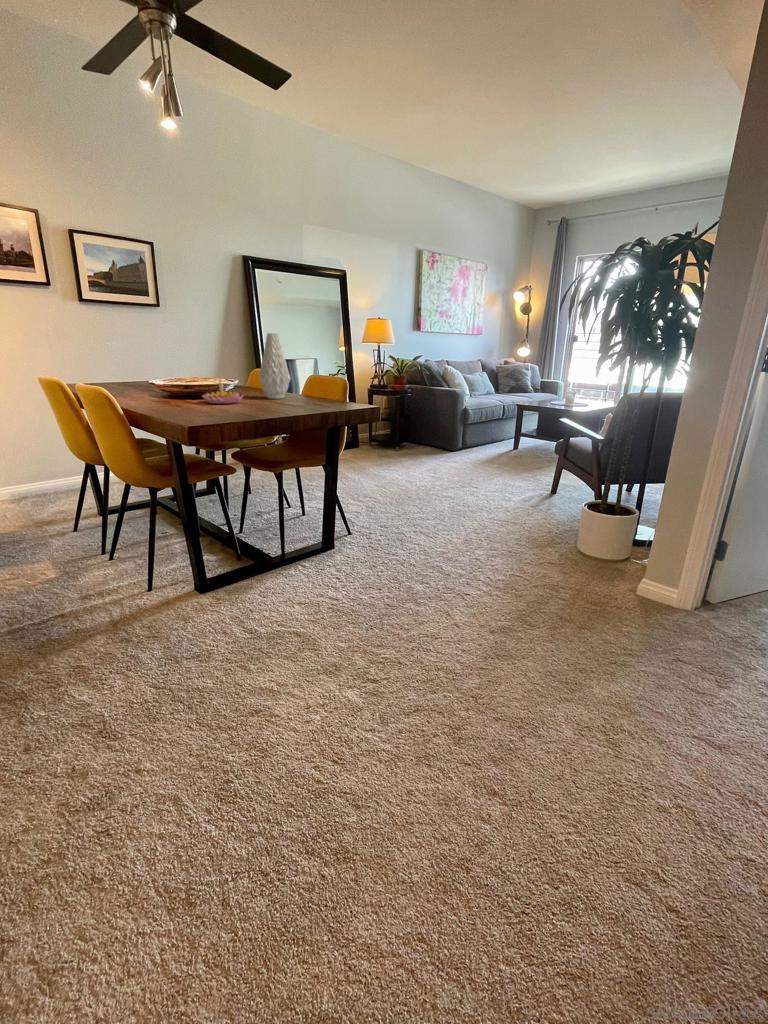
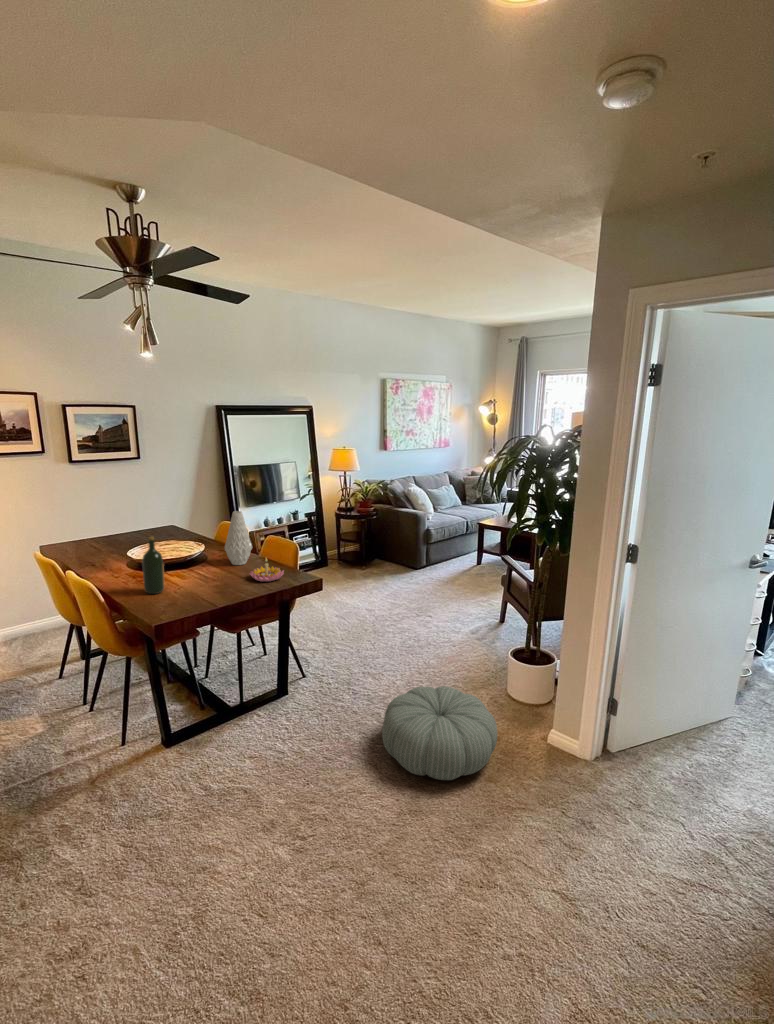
wine bottle: none [162,338,191,411] -> present [142,537,164,594]
candle holder: present [202,377,243,404] -> present [250,558,284,582]
pouf: none [453,530,592,625] -> present [382,686,498,780]

